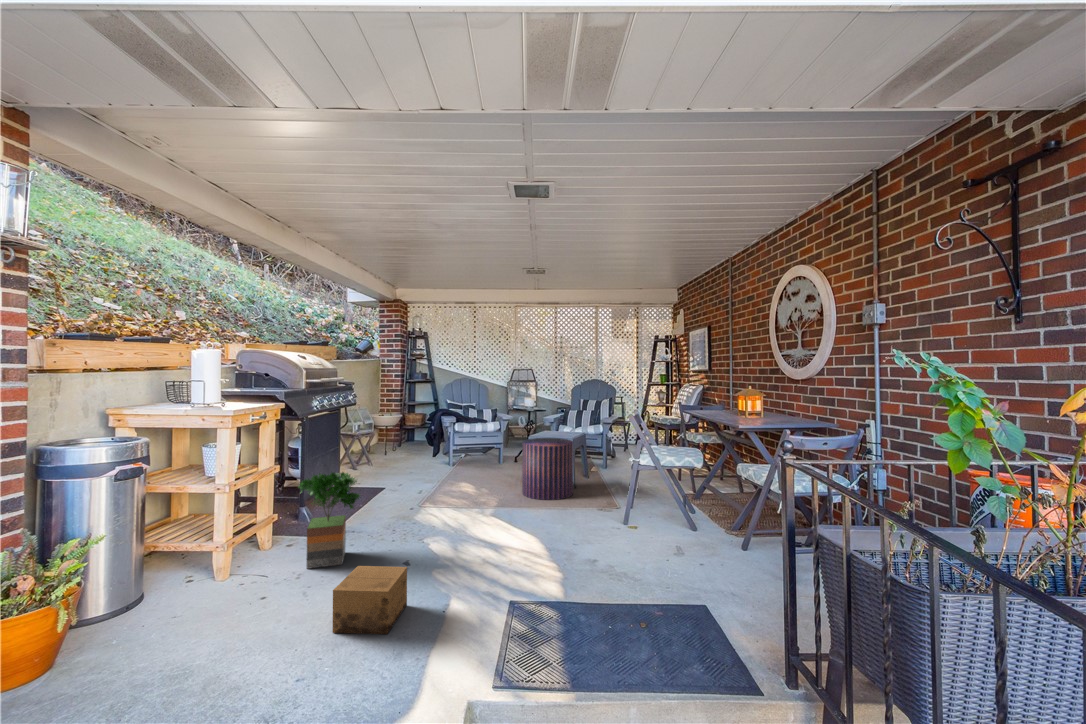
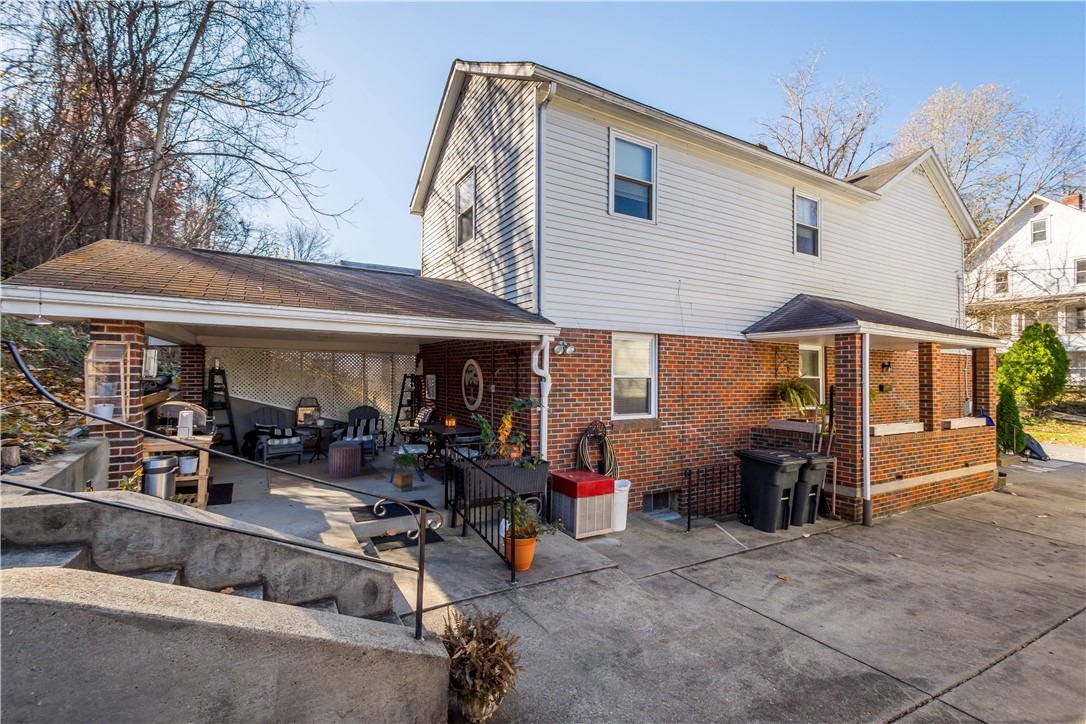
potted tree: present [299,472,360,569] -> present [393,455,418,492]
cardboard box: present [332,566,407,634] -> none [285,498,309,521]

